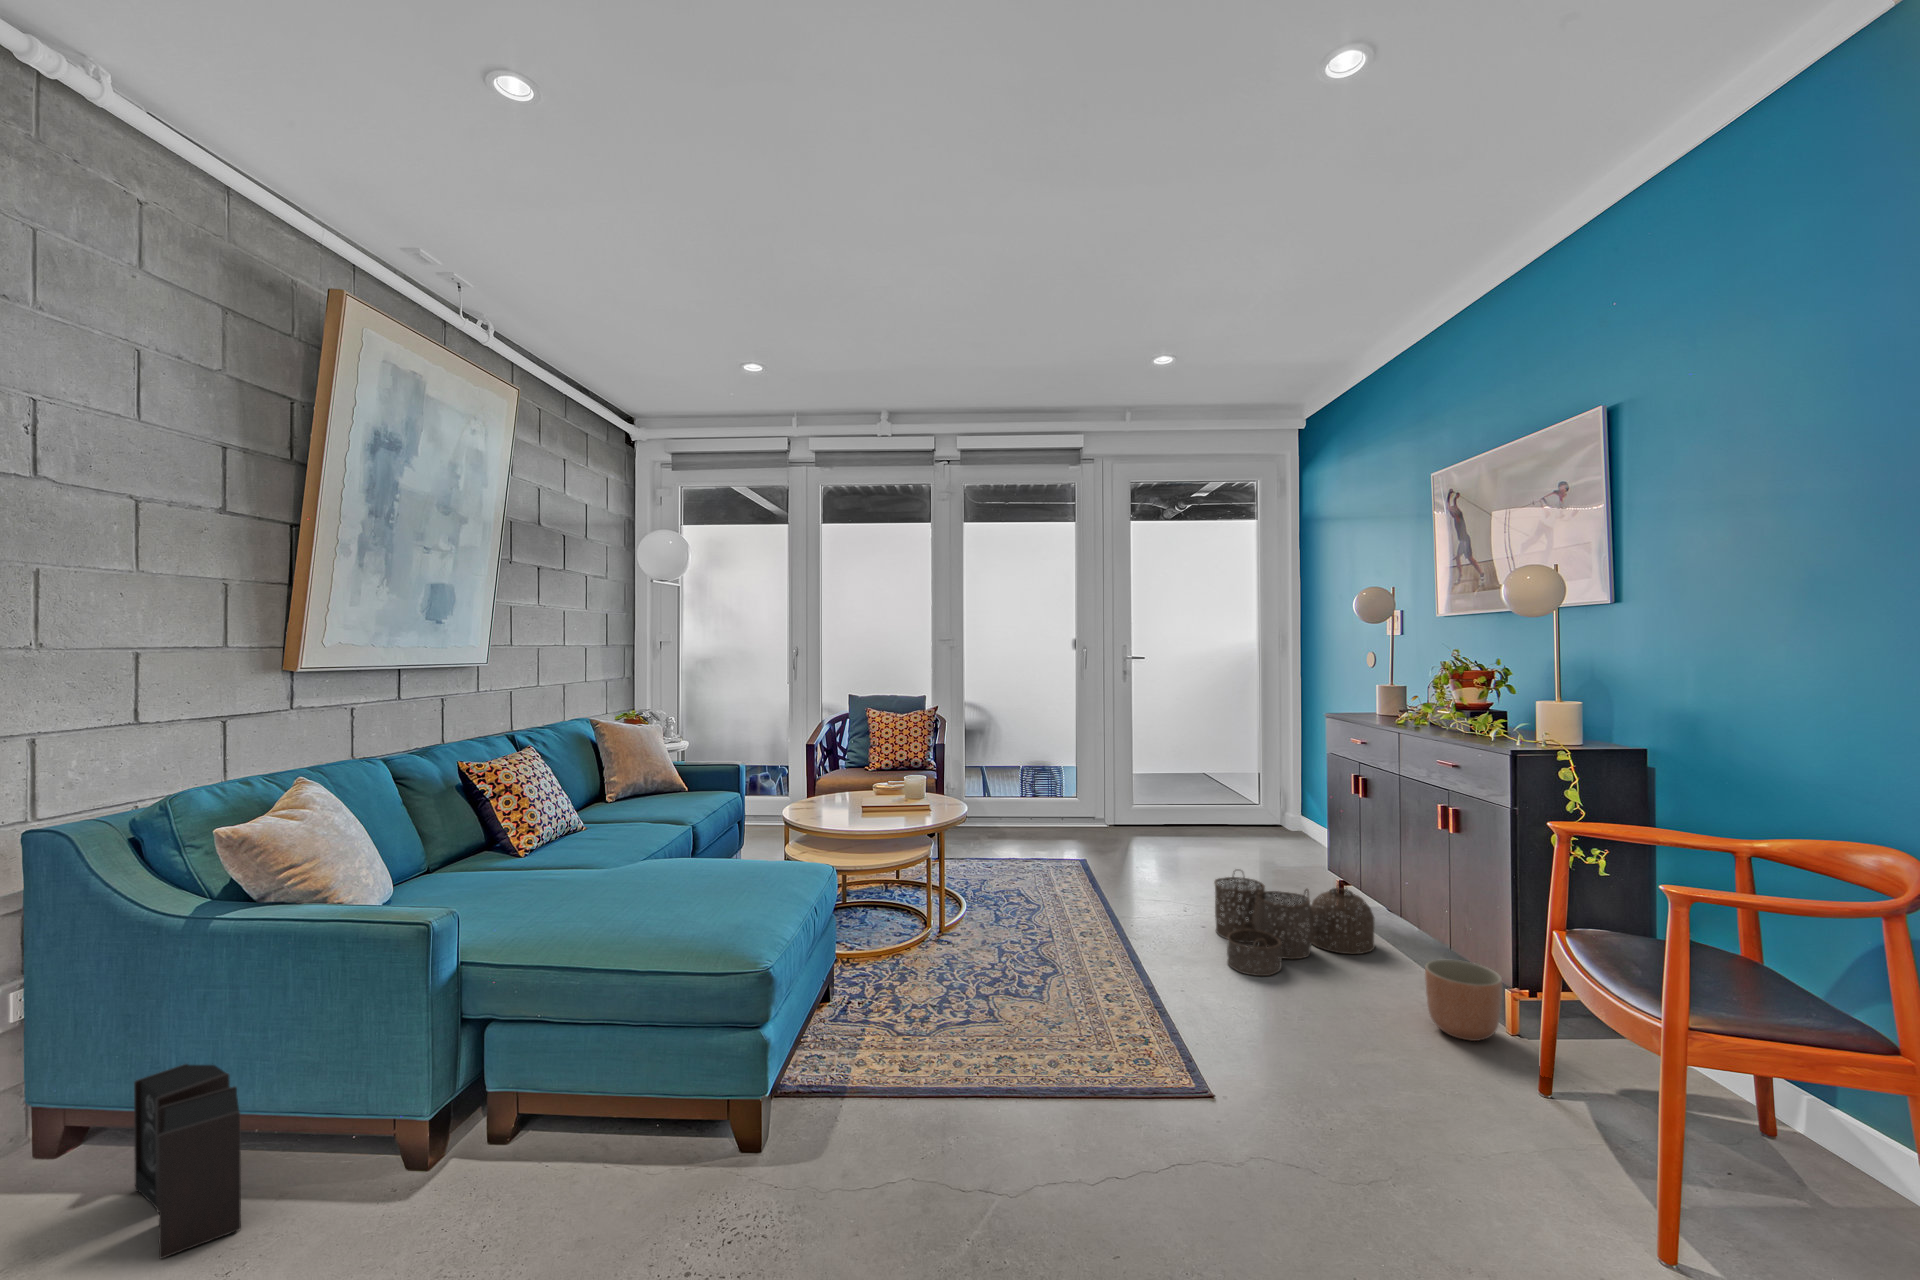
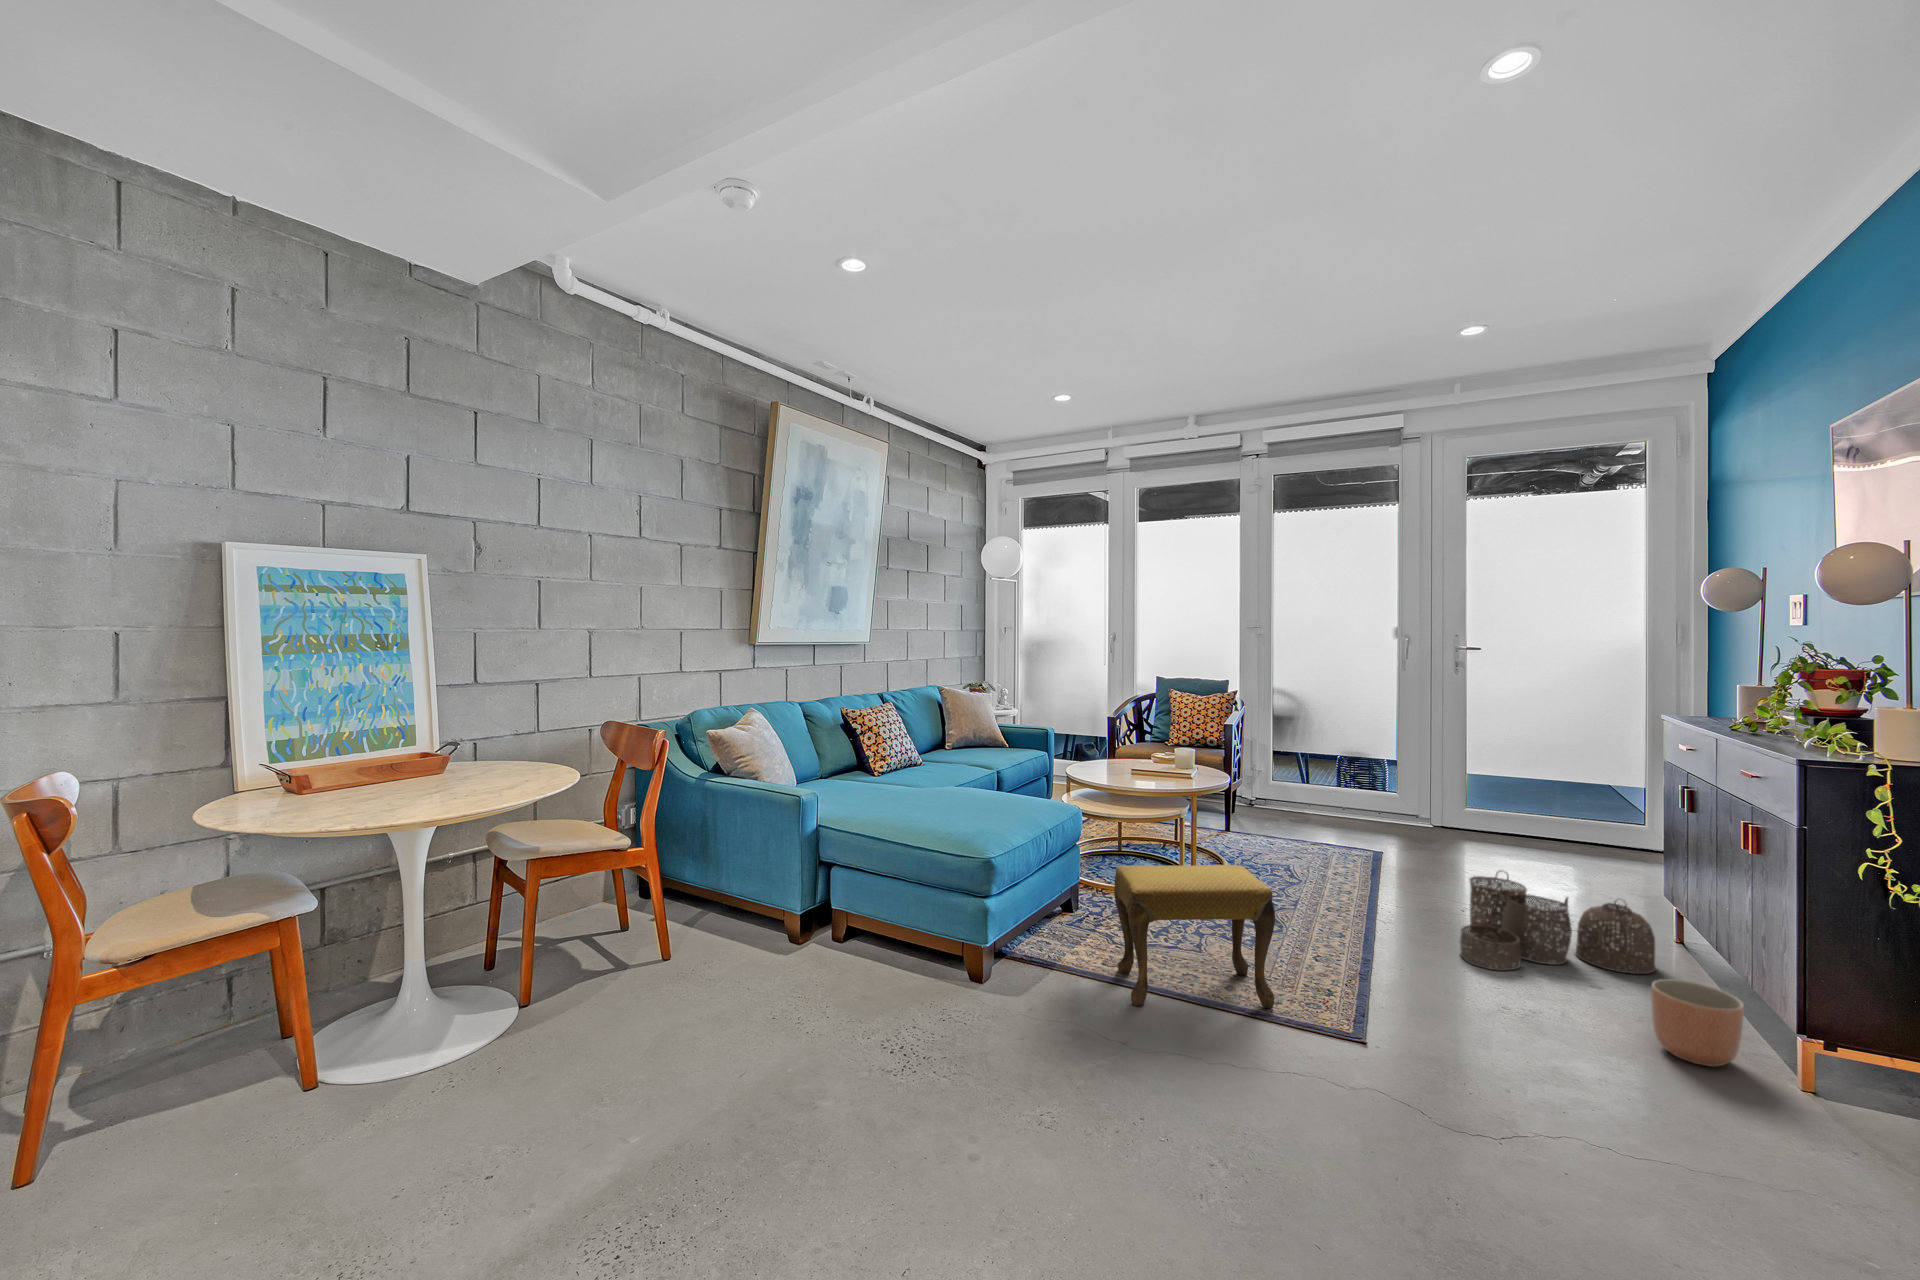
footstool: none [912,913,1111,1124] -> present [1114,865,1275,1008]
speaker: present [134,1064,241,1259] -> none [665,863,708,959]

